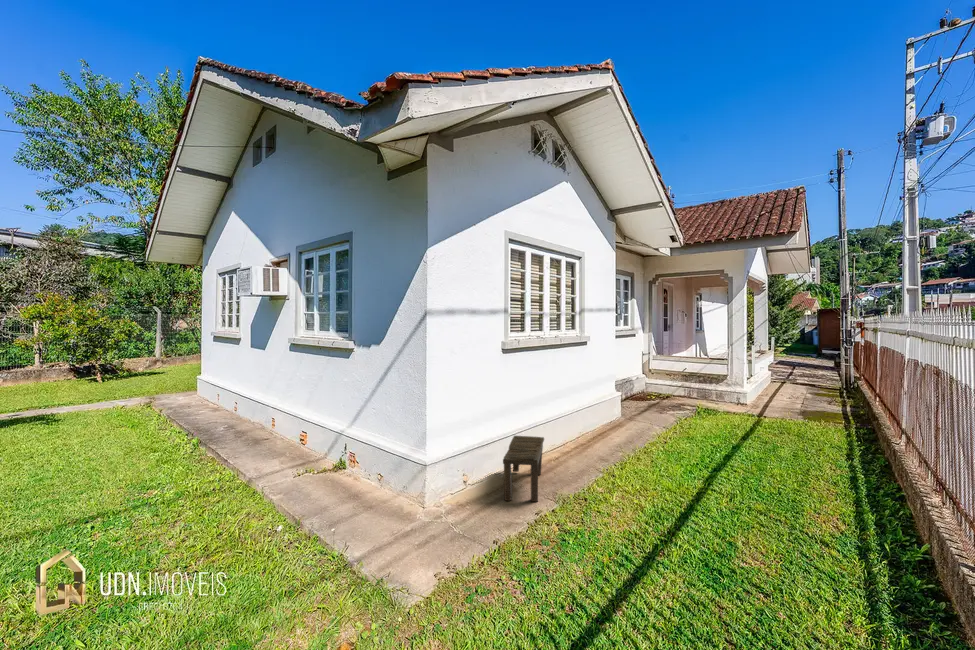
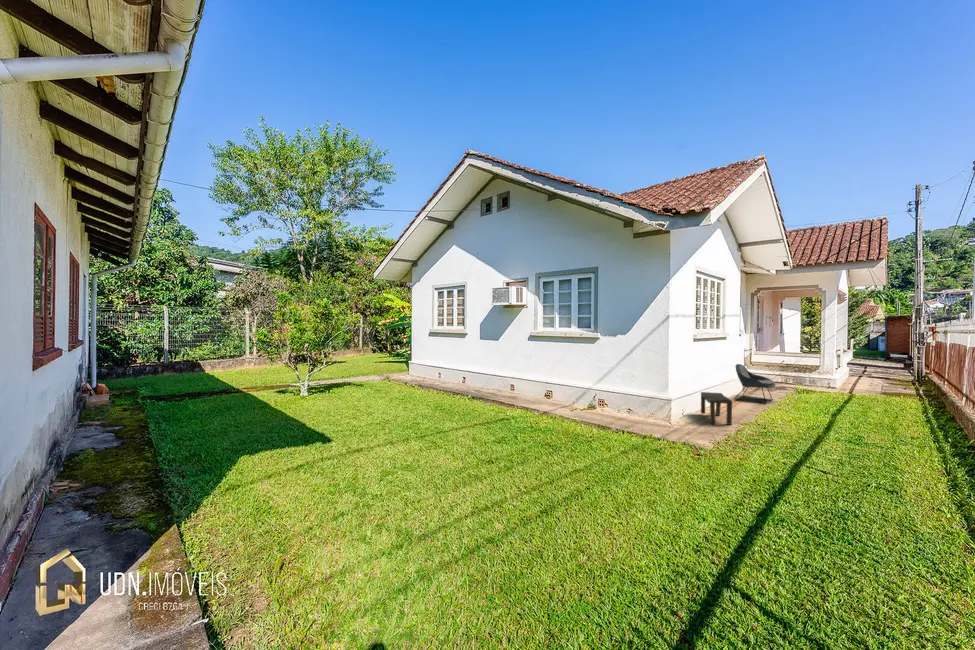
lounge chair: none [597,380,652,442] -> present [735,364,775,404]

